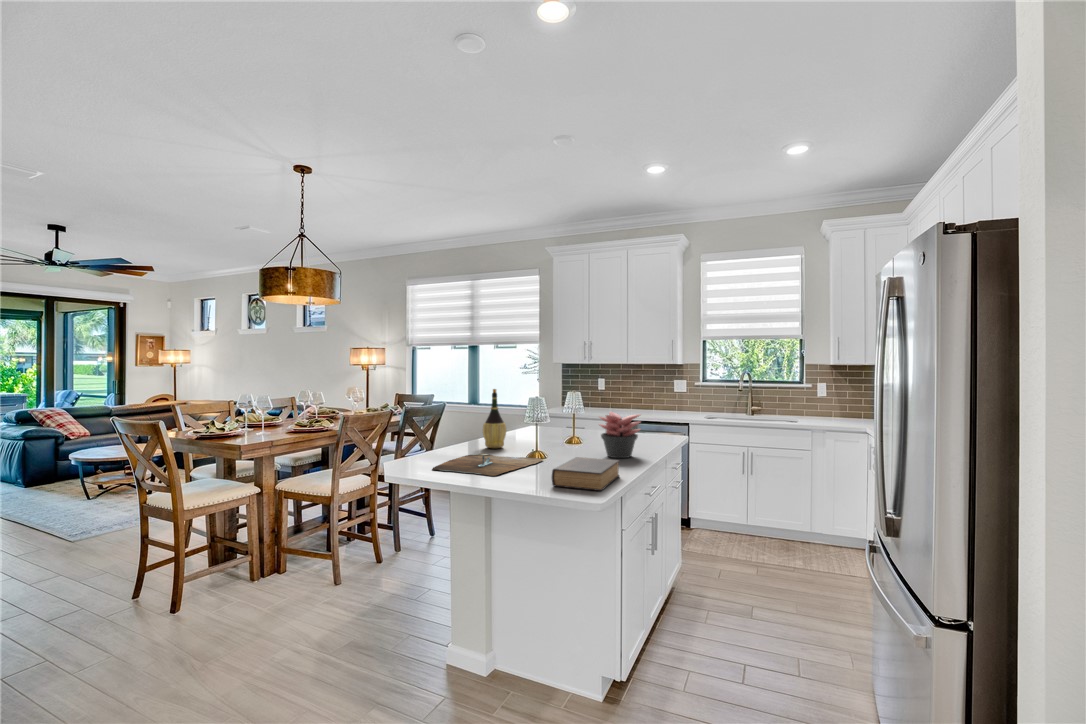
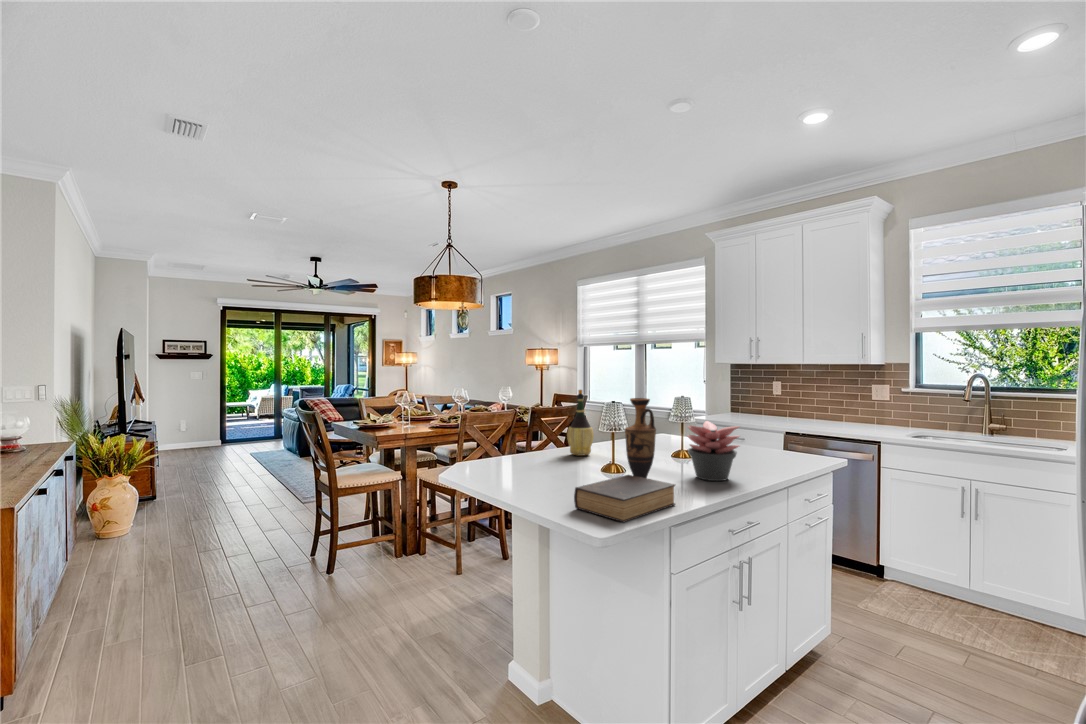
vase: none [563,394,588,467] -> present [625,398,656,478]
cutting board: present [433,453,543,476] -> none [482,460,611,487]

